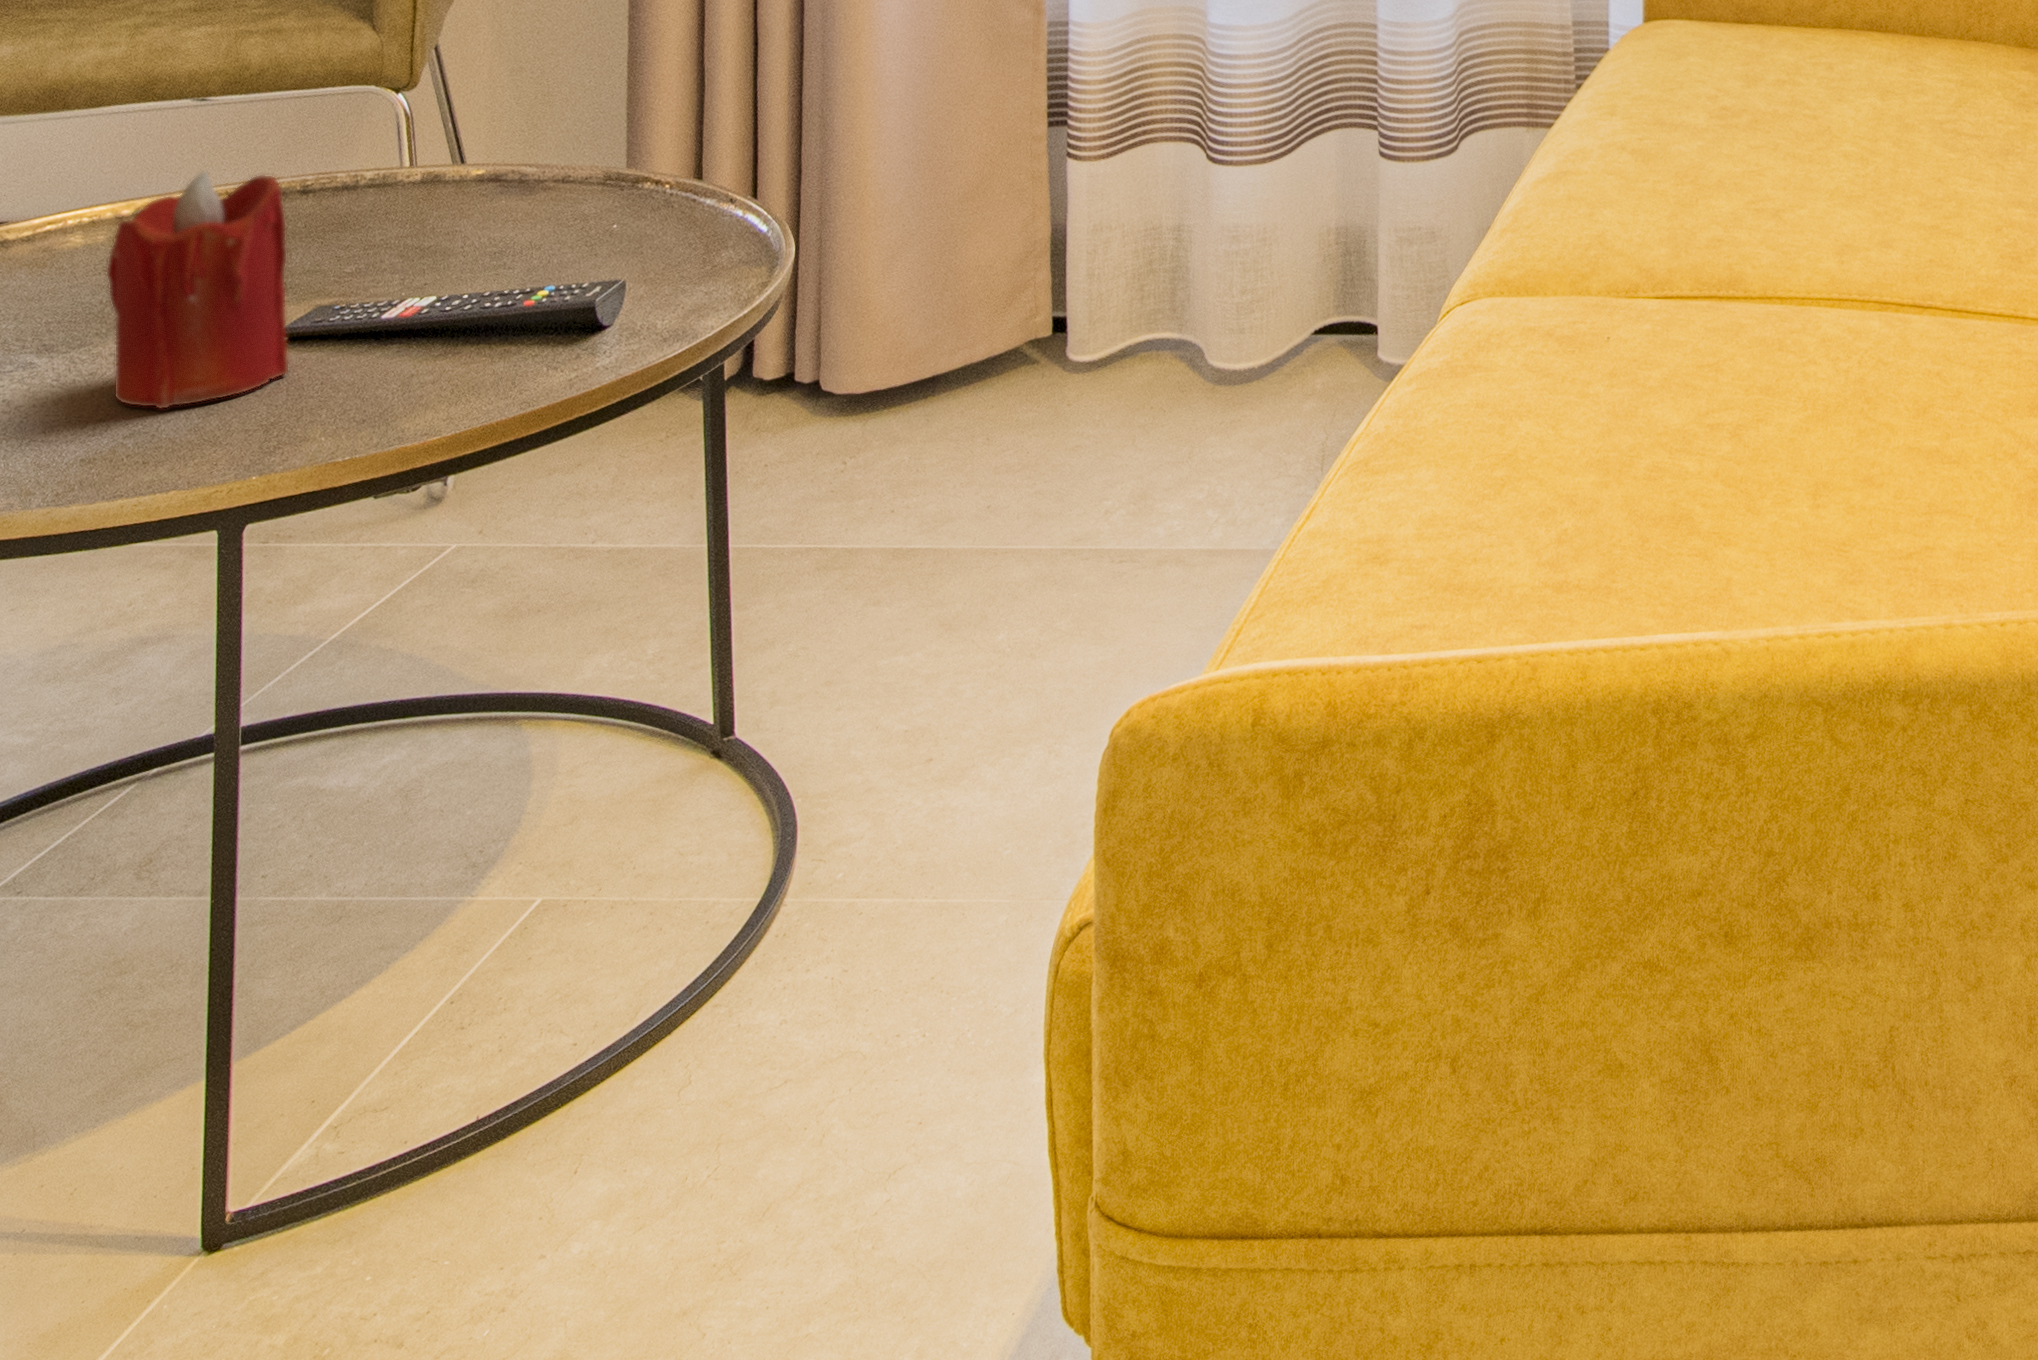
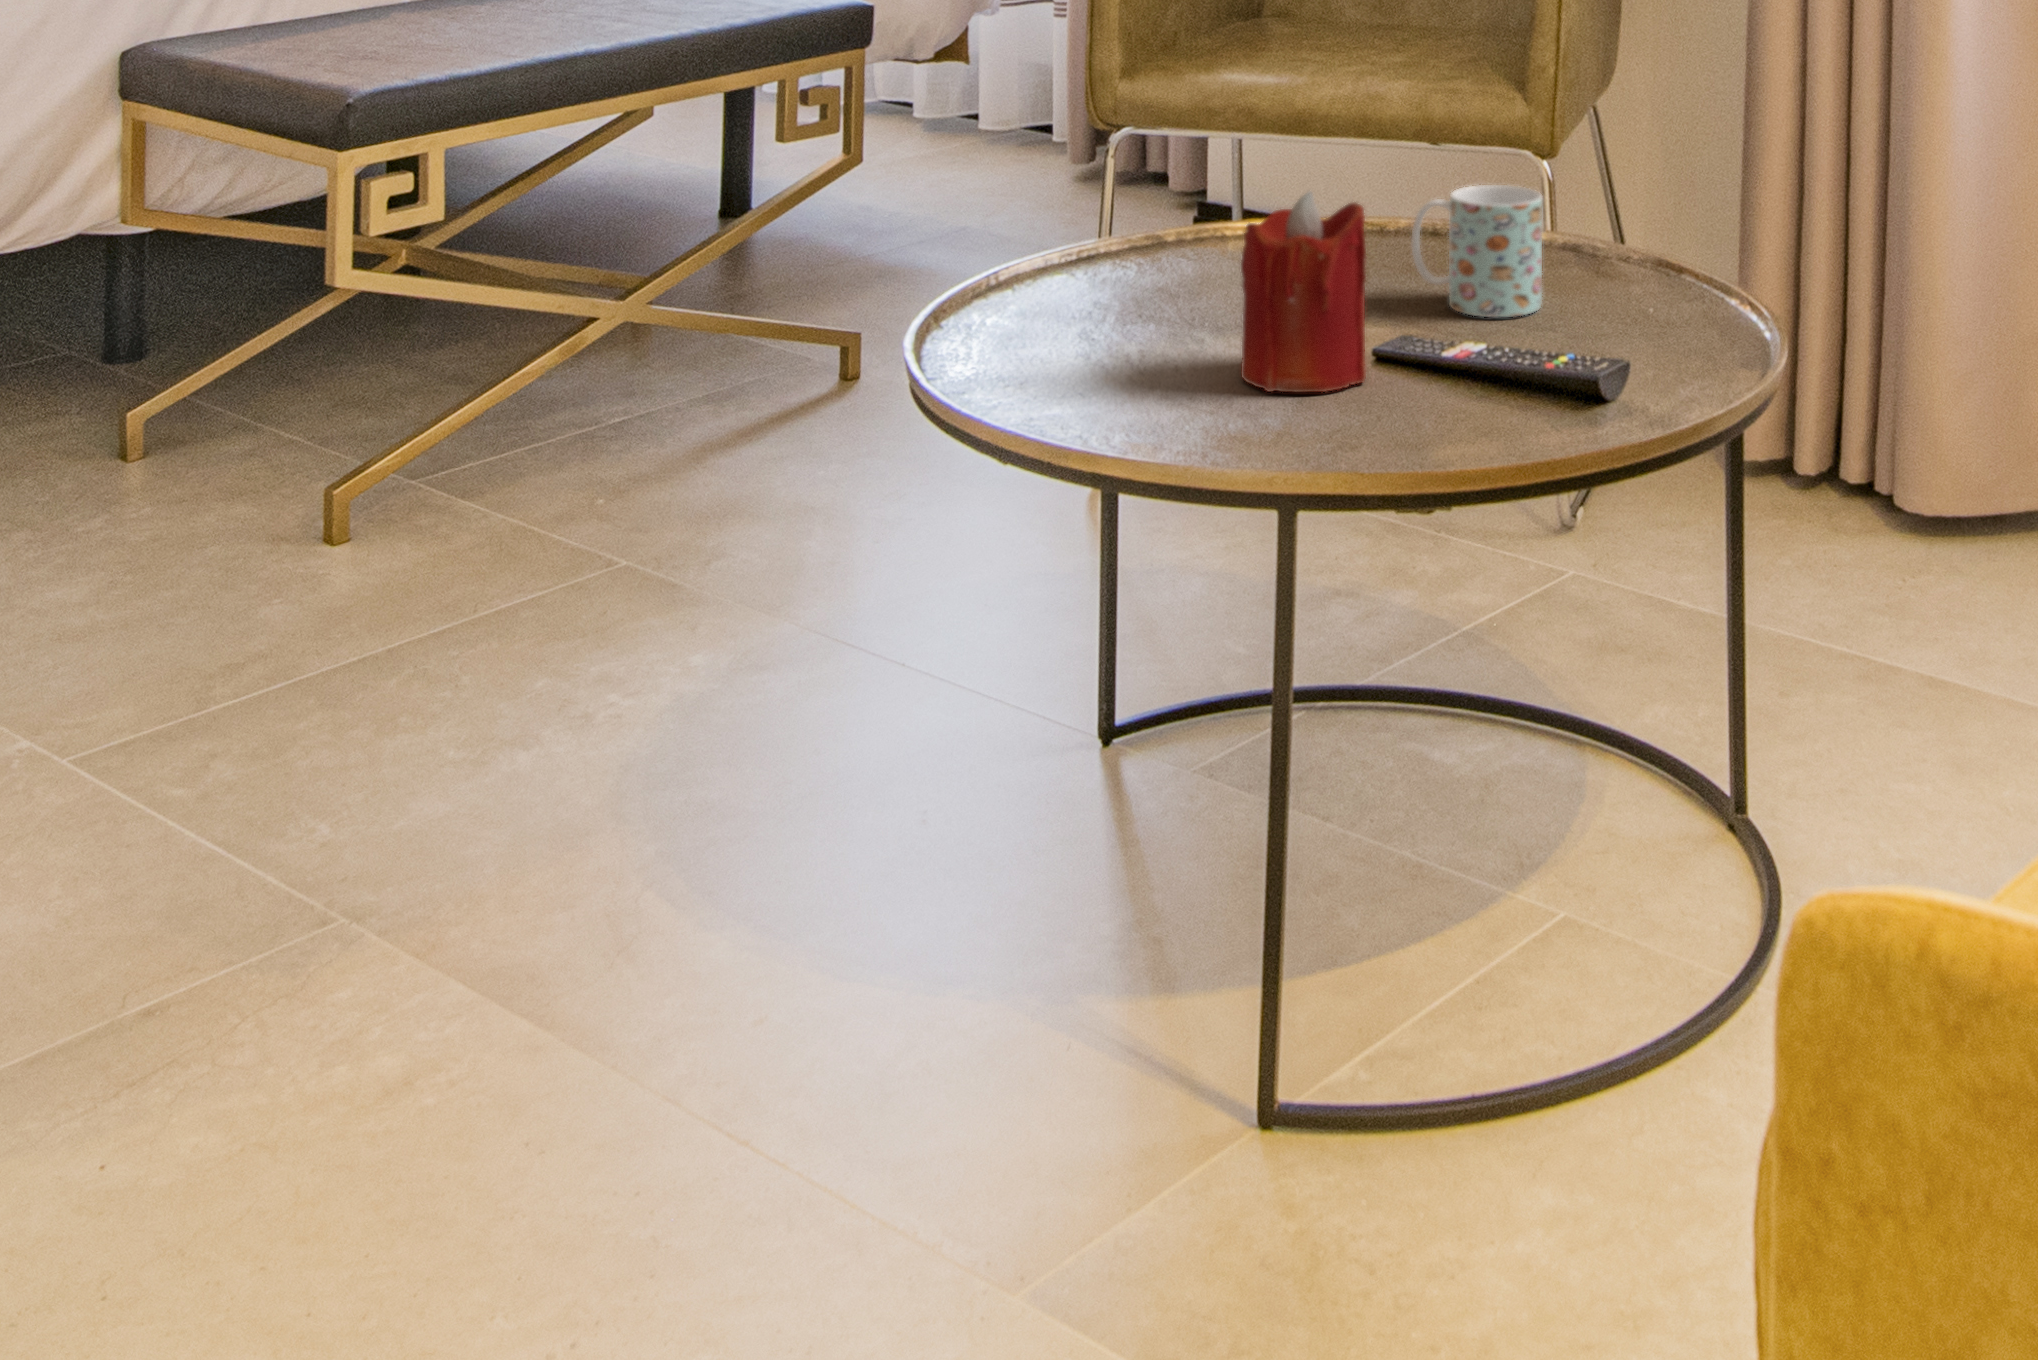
mug: none [307,127,478,277] -> present [1412,185,1543,317]

